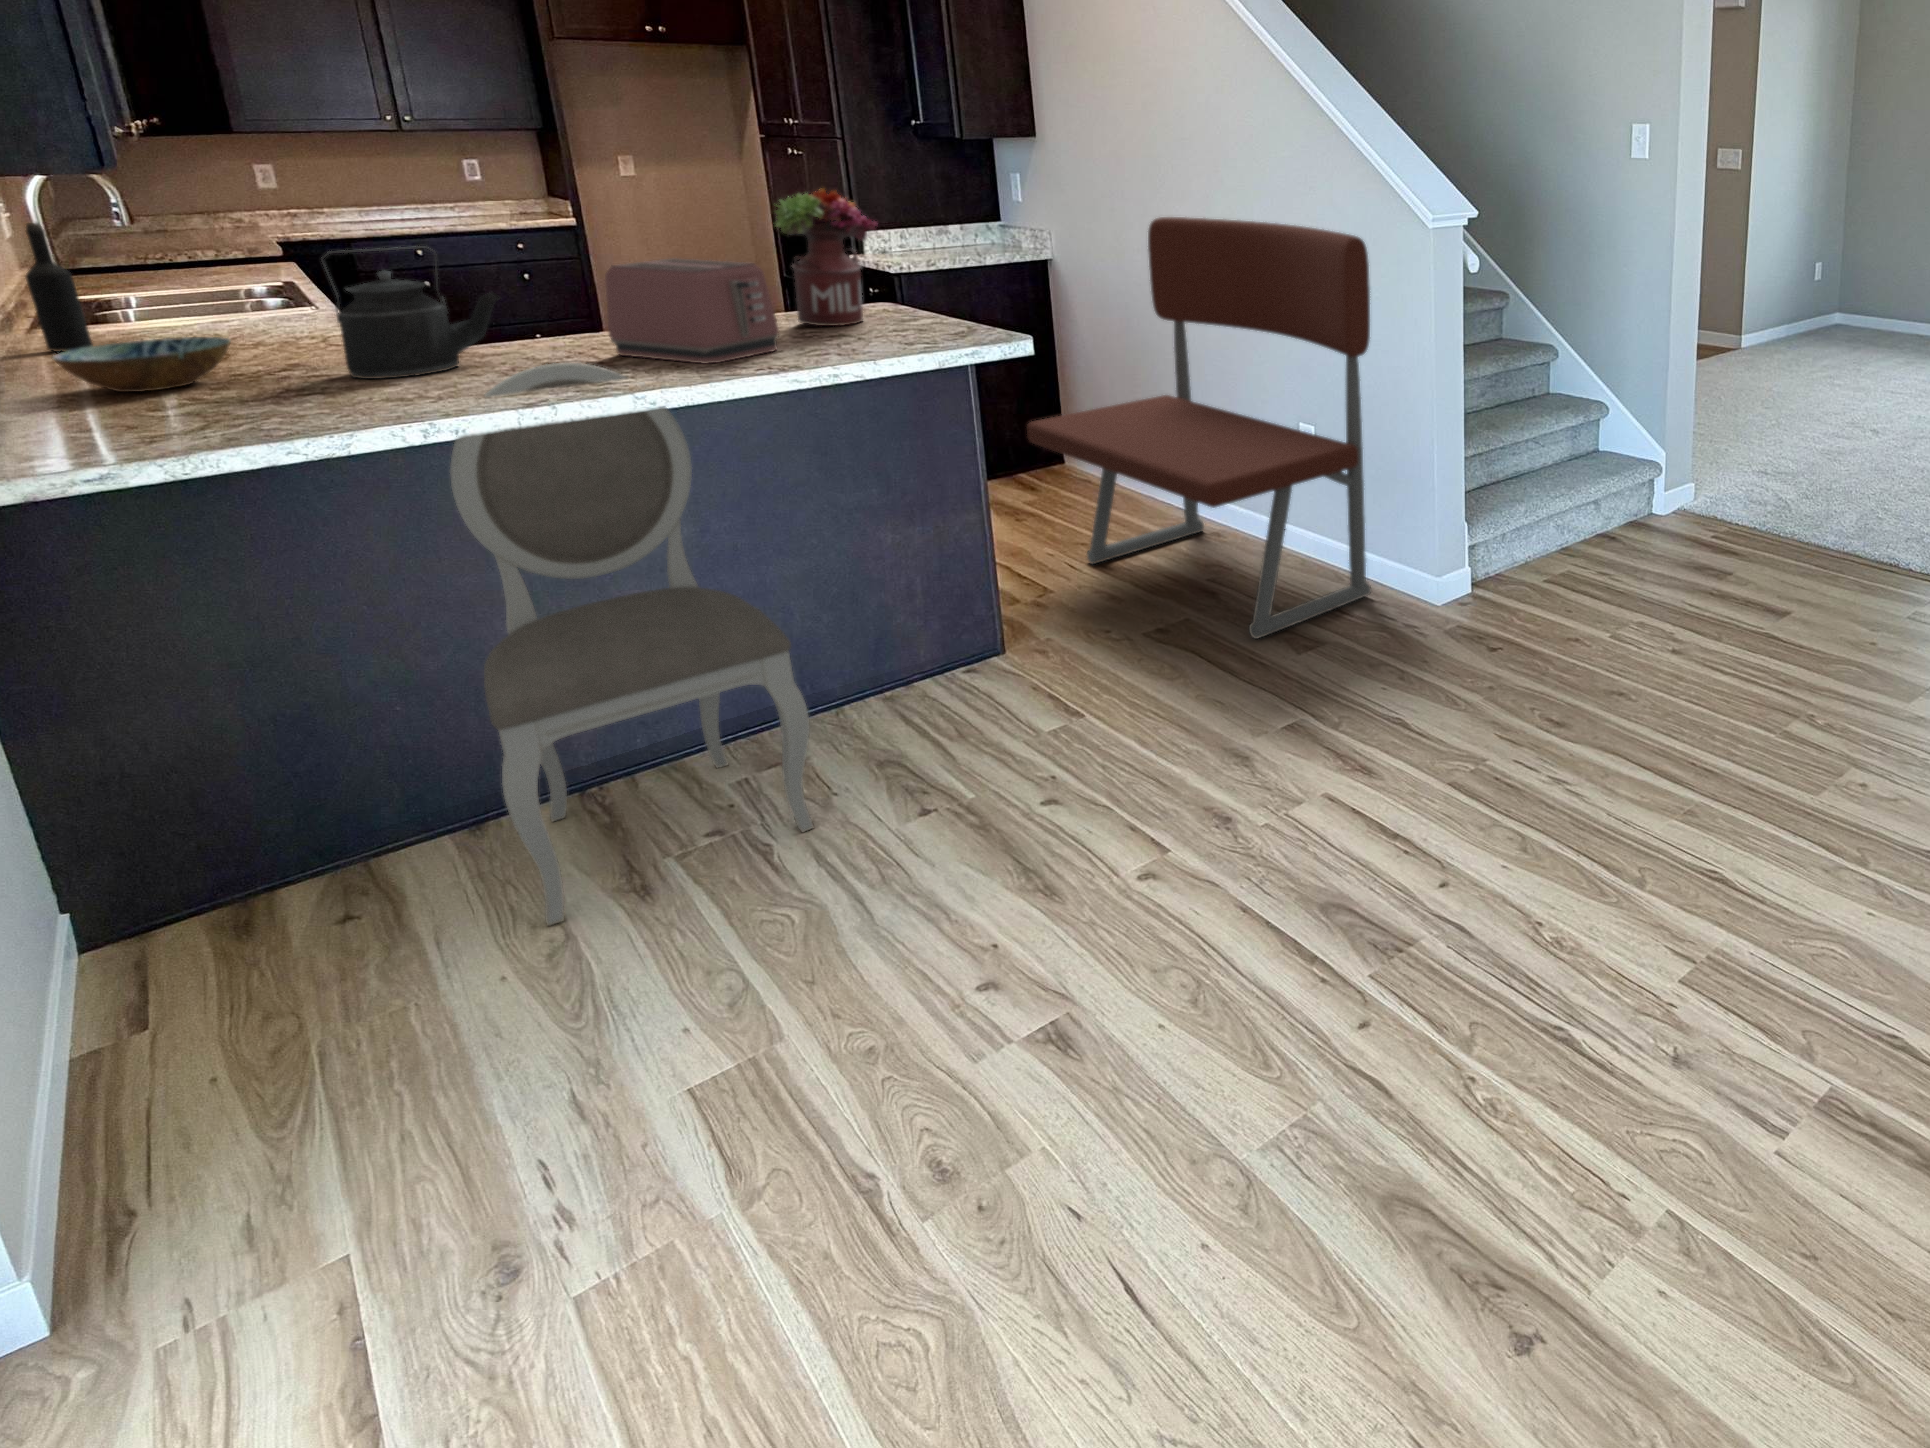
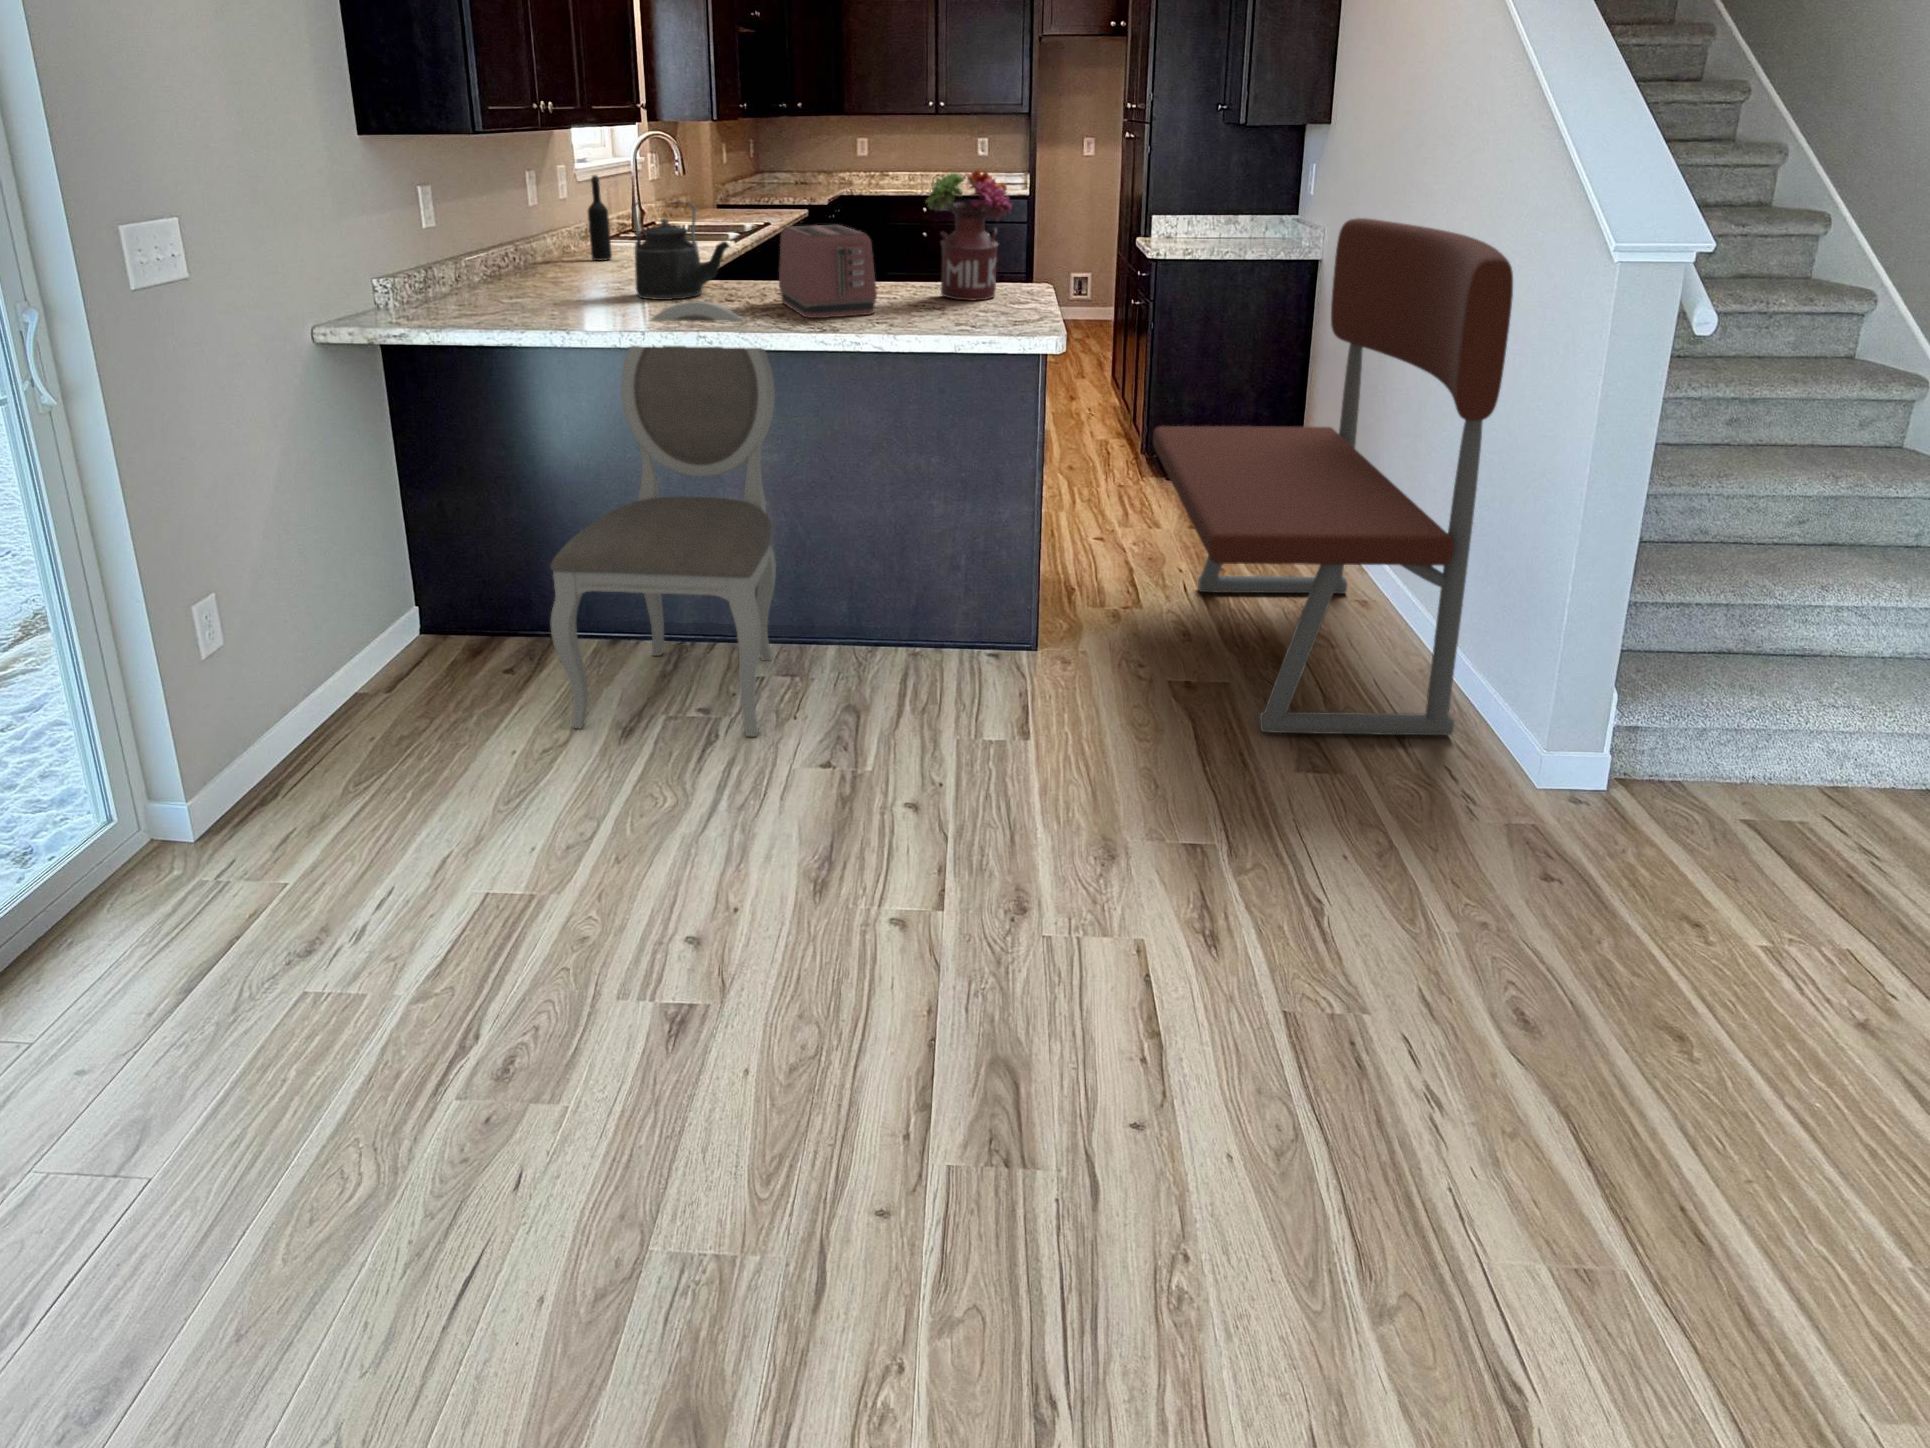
bowl: present [52,337,231,392] -> none [519,256,605,290]

